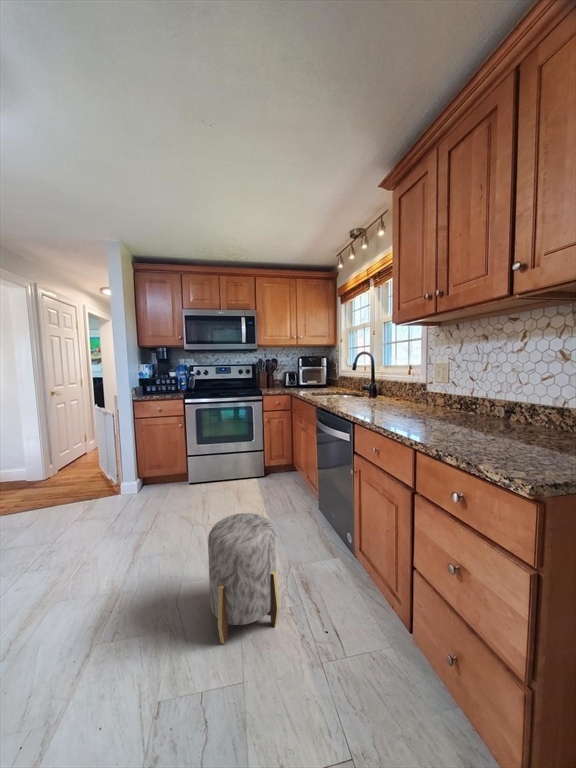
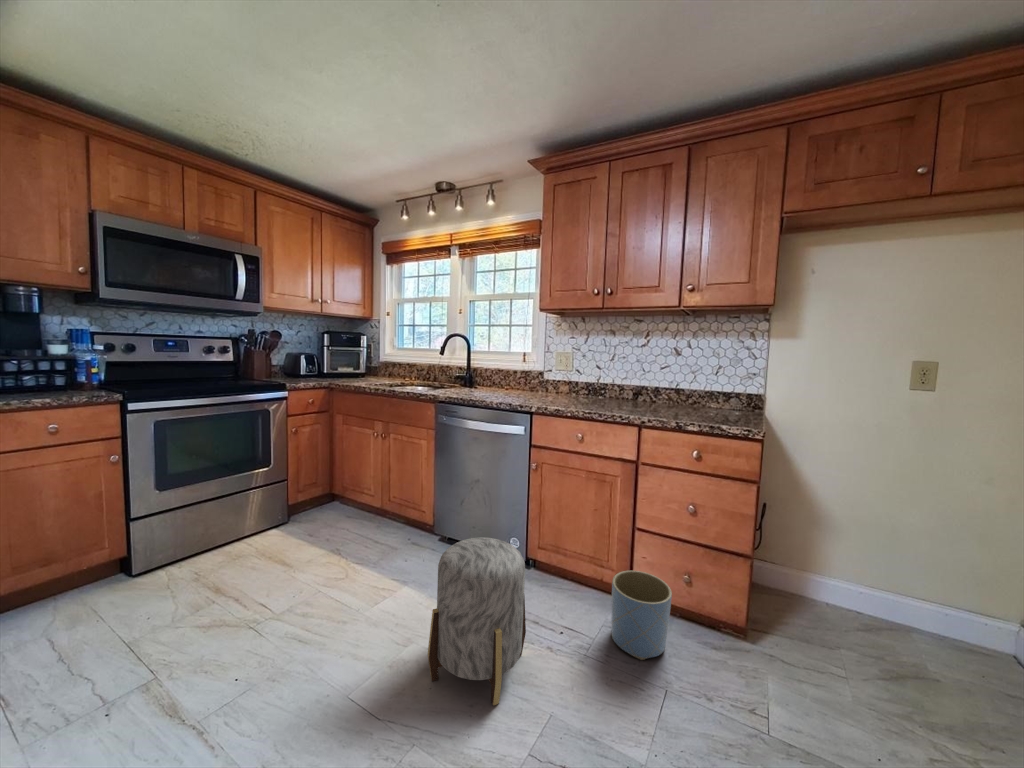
planter: none [346,608,415,729] -> present [611,571,672,660]

